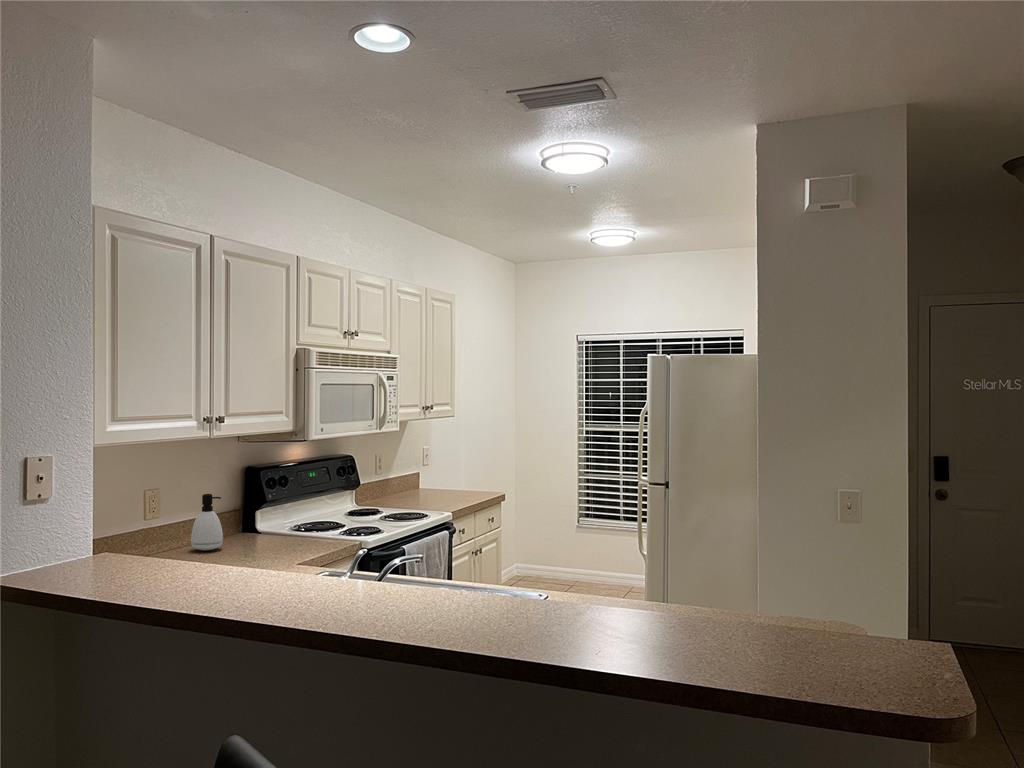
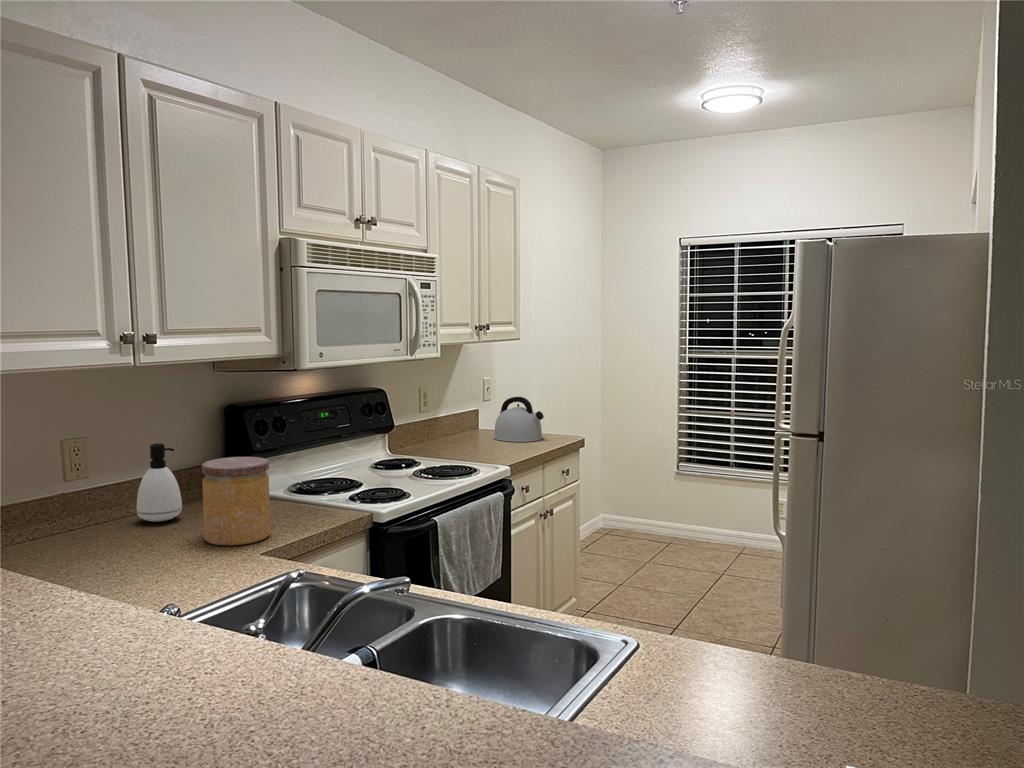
kettle: none [434,462,473,497] -> present [494,397,544,442]
jar: none [248,502,295,562] -> present [202,457,270,545]

